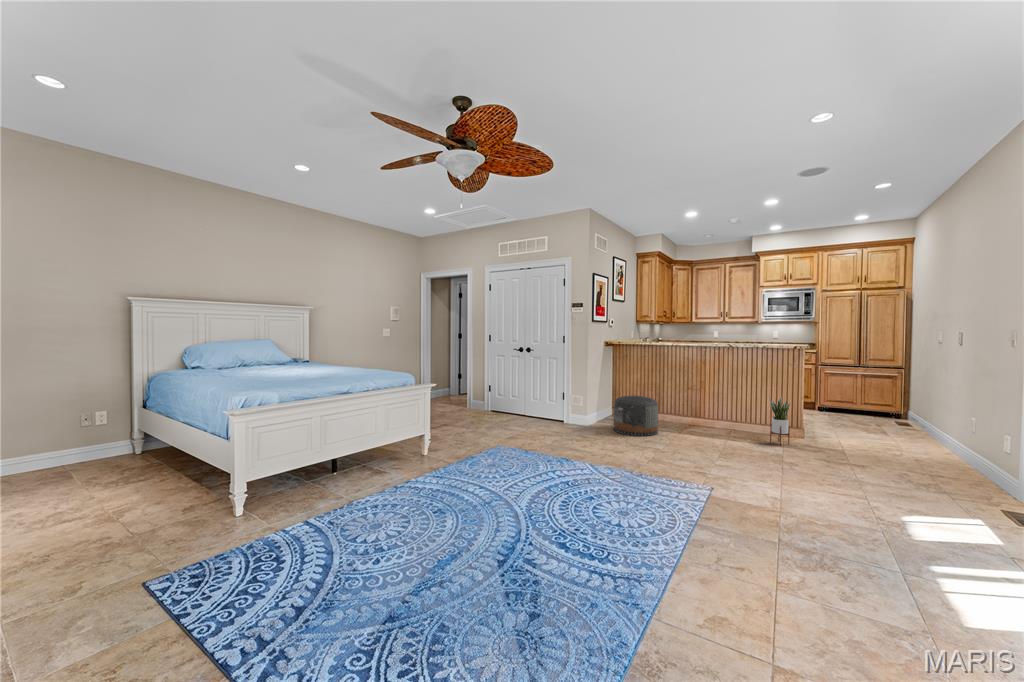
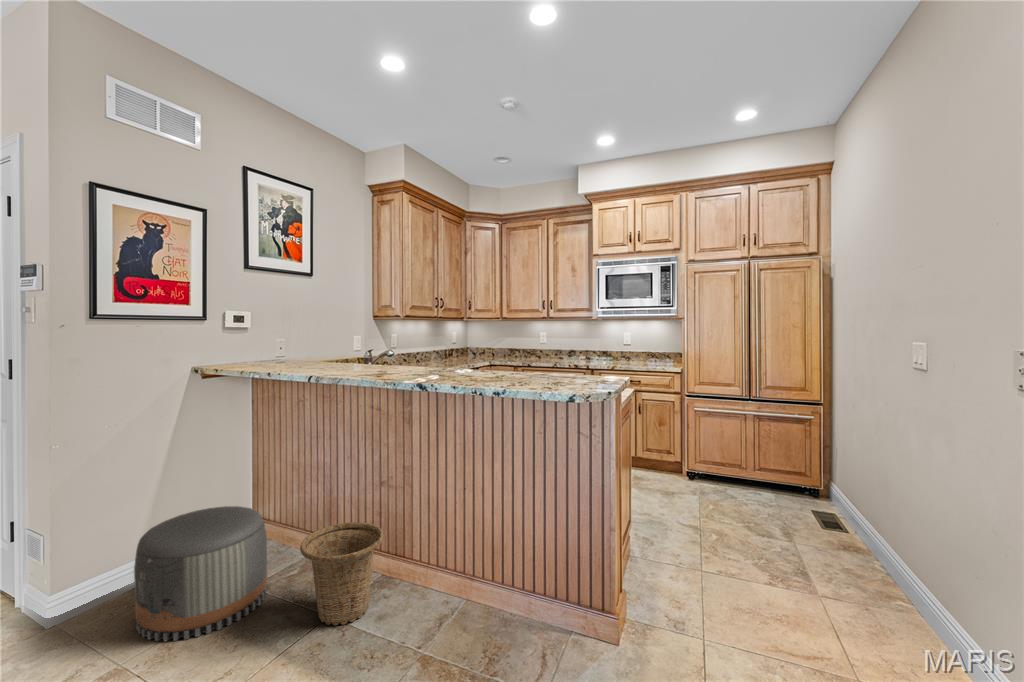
potted plant: present [769,397,790,445] -> none [484,524,540,664]
basket: none [680,403,713,437] -> present [300,522,383,625]

